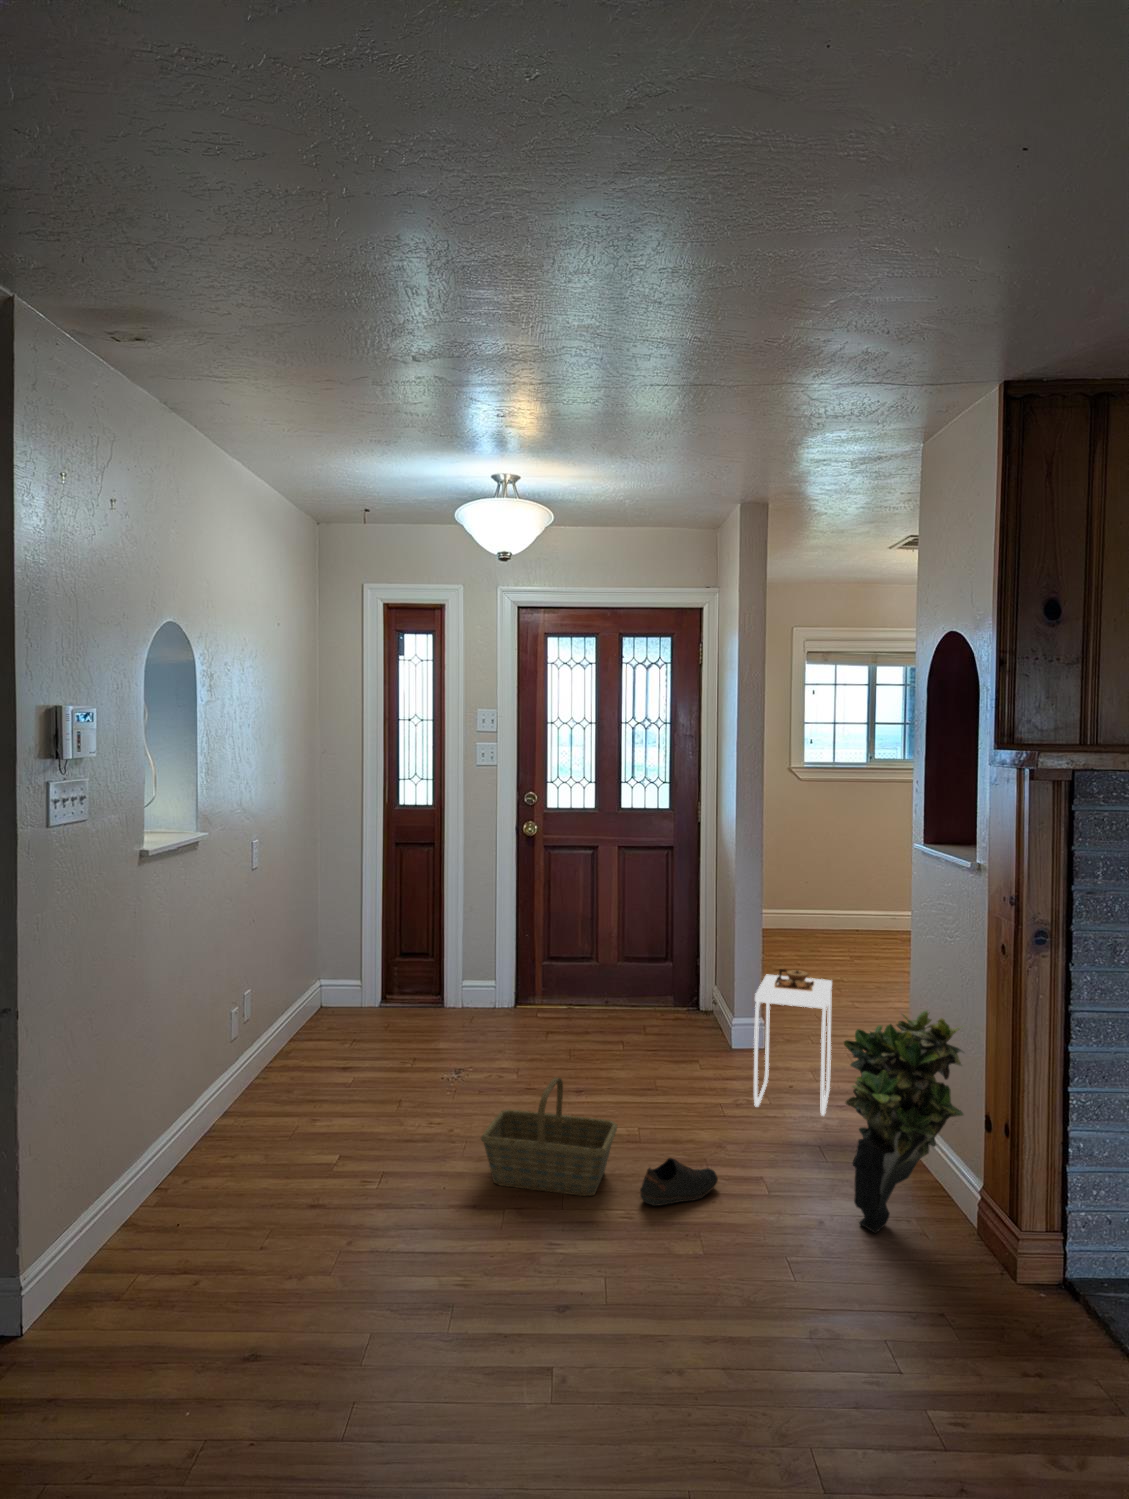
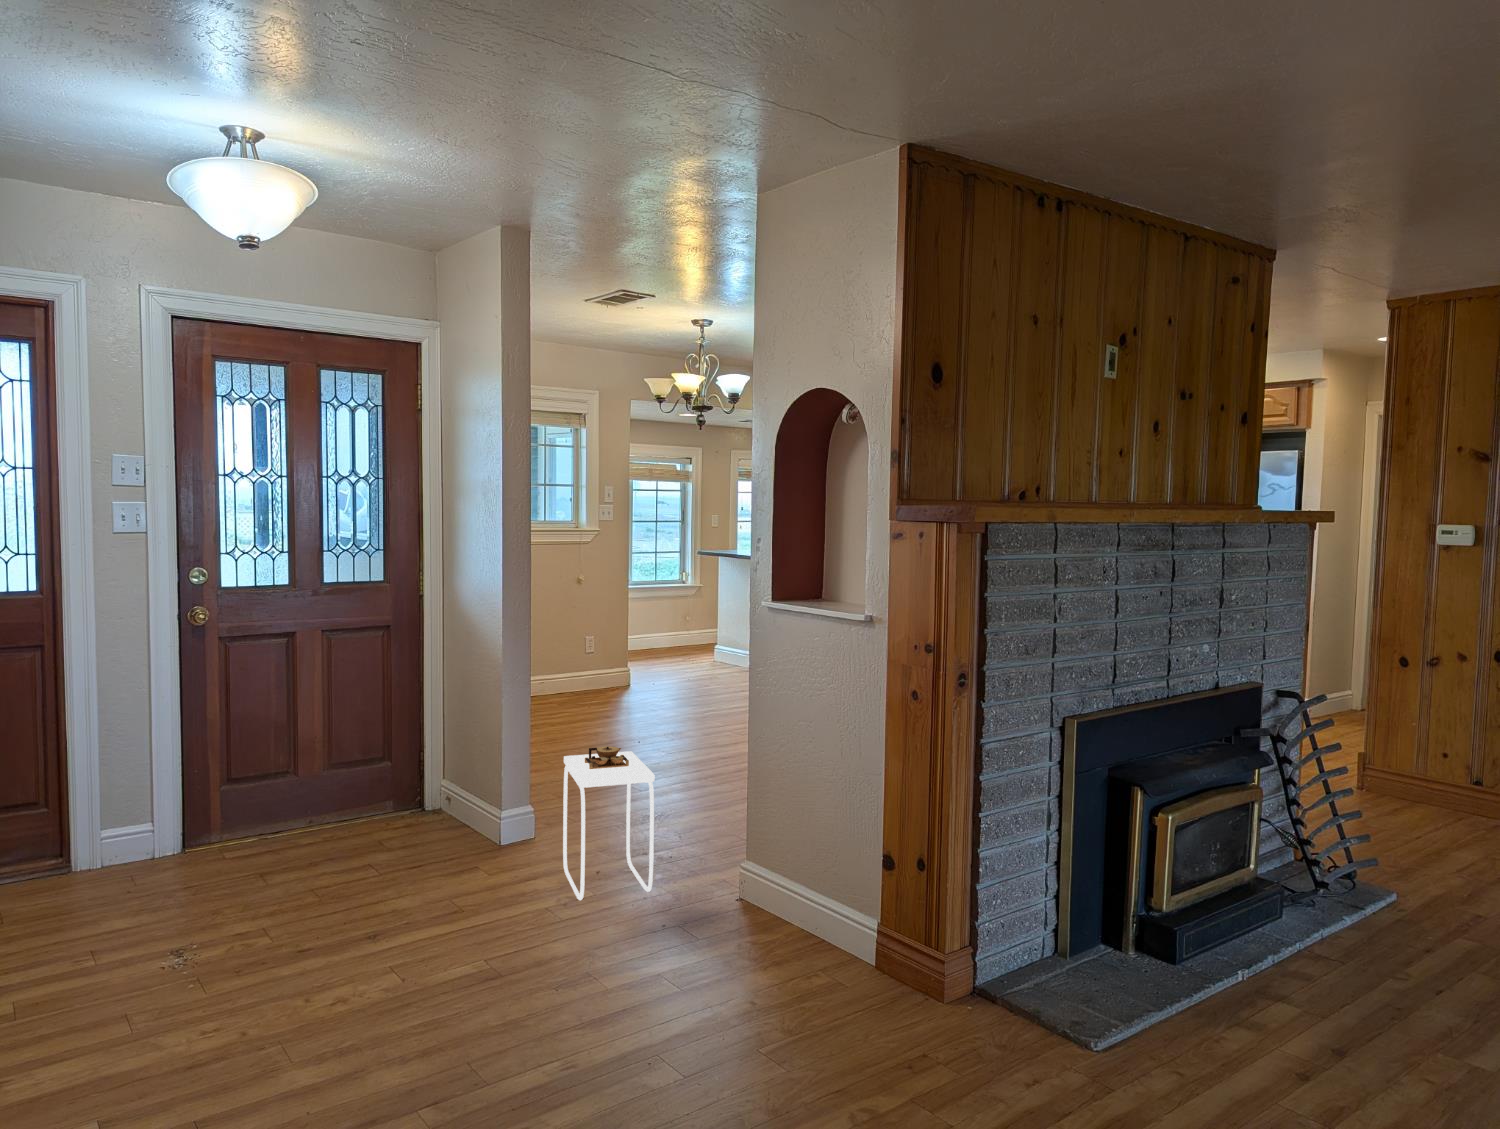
potted plant: present [844,1010,964,1233] -> none [739,765,847,992]
basket: present [481,1077,617,1196] -> none [339,927,515,1087]
shoe: present [640,1158,718,1206] -> none [553,981,620,1043]

